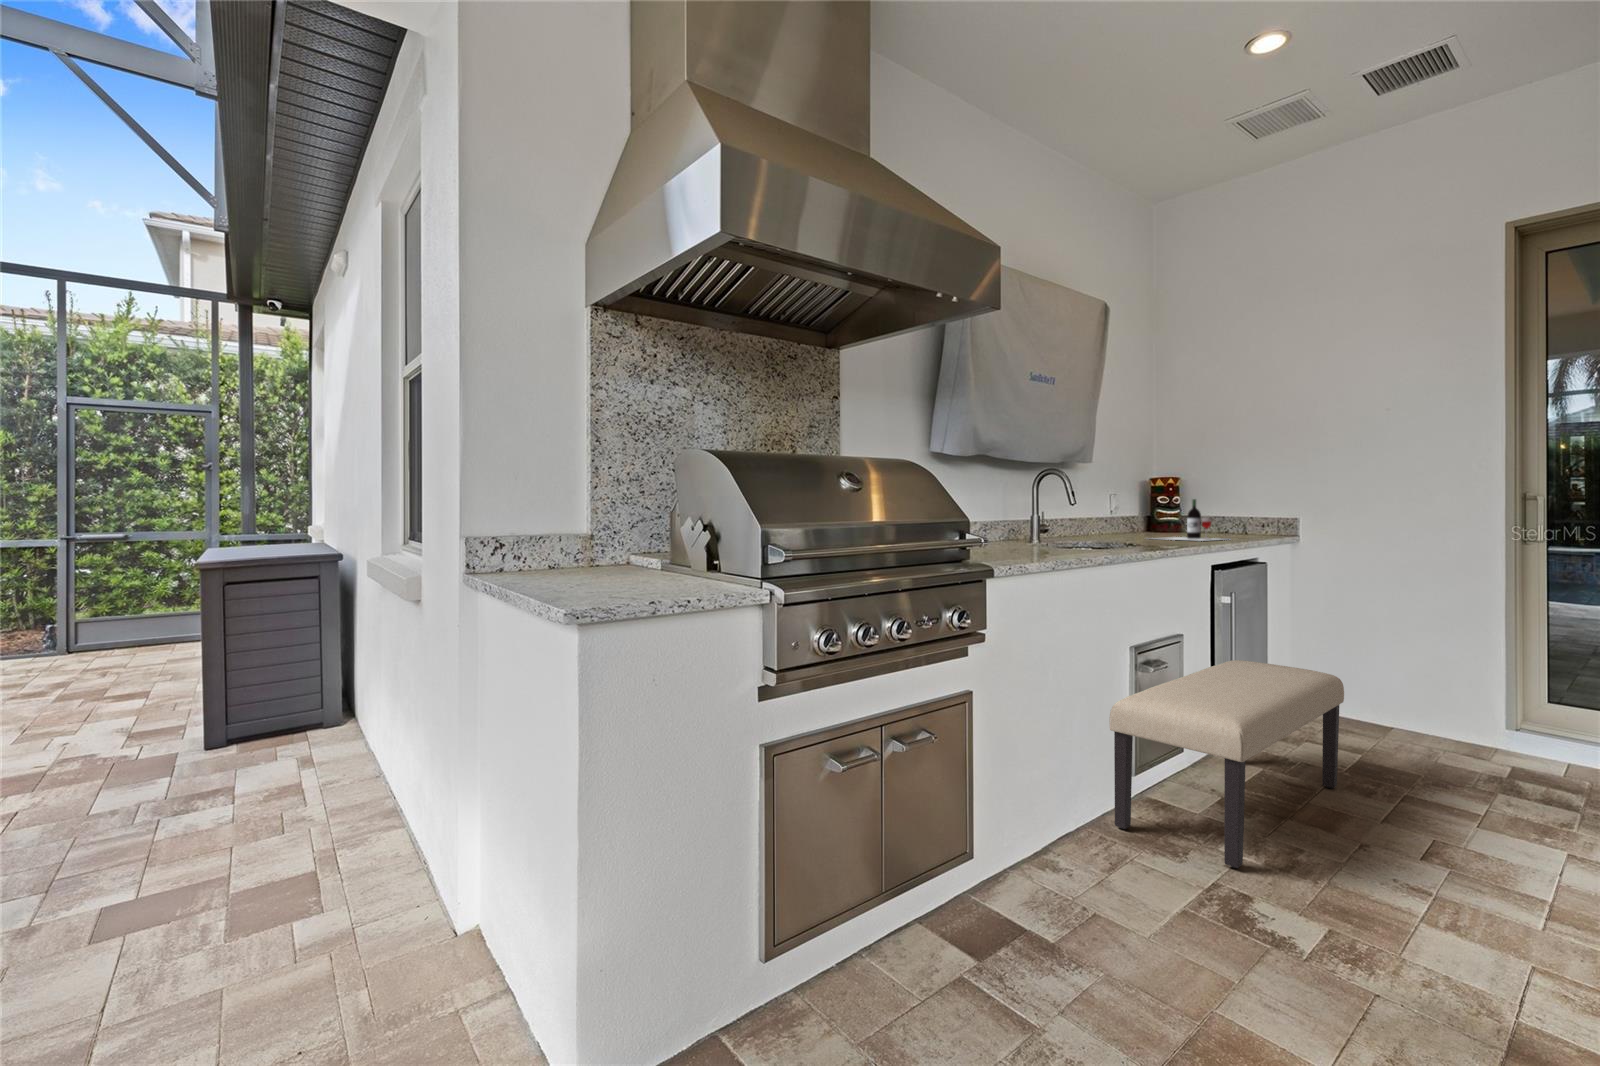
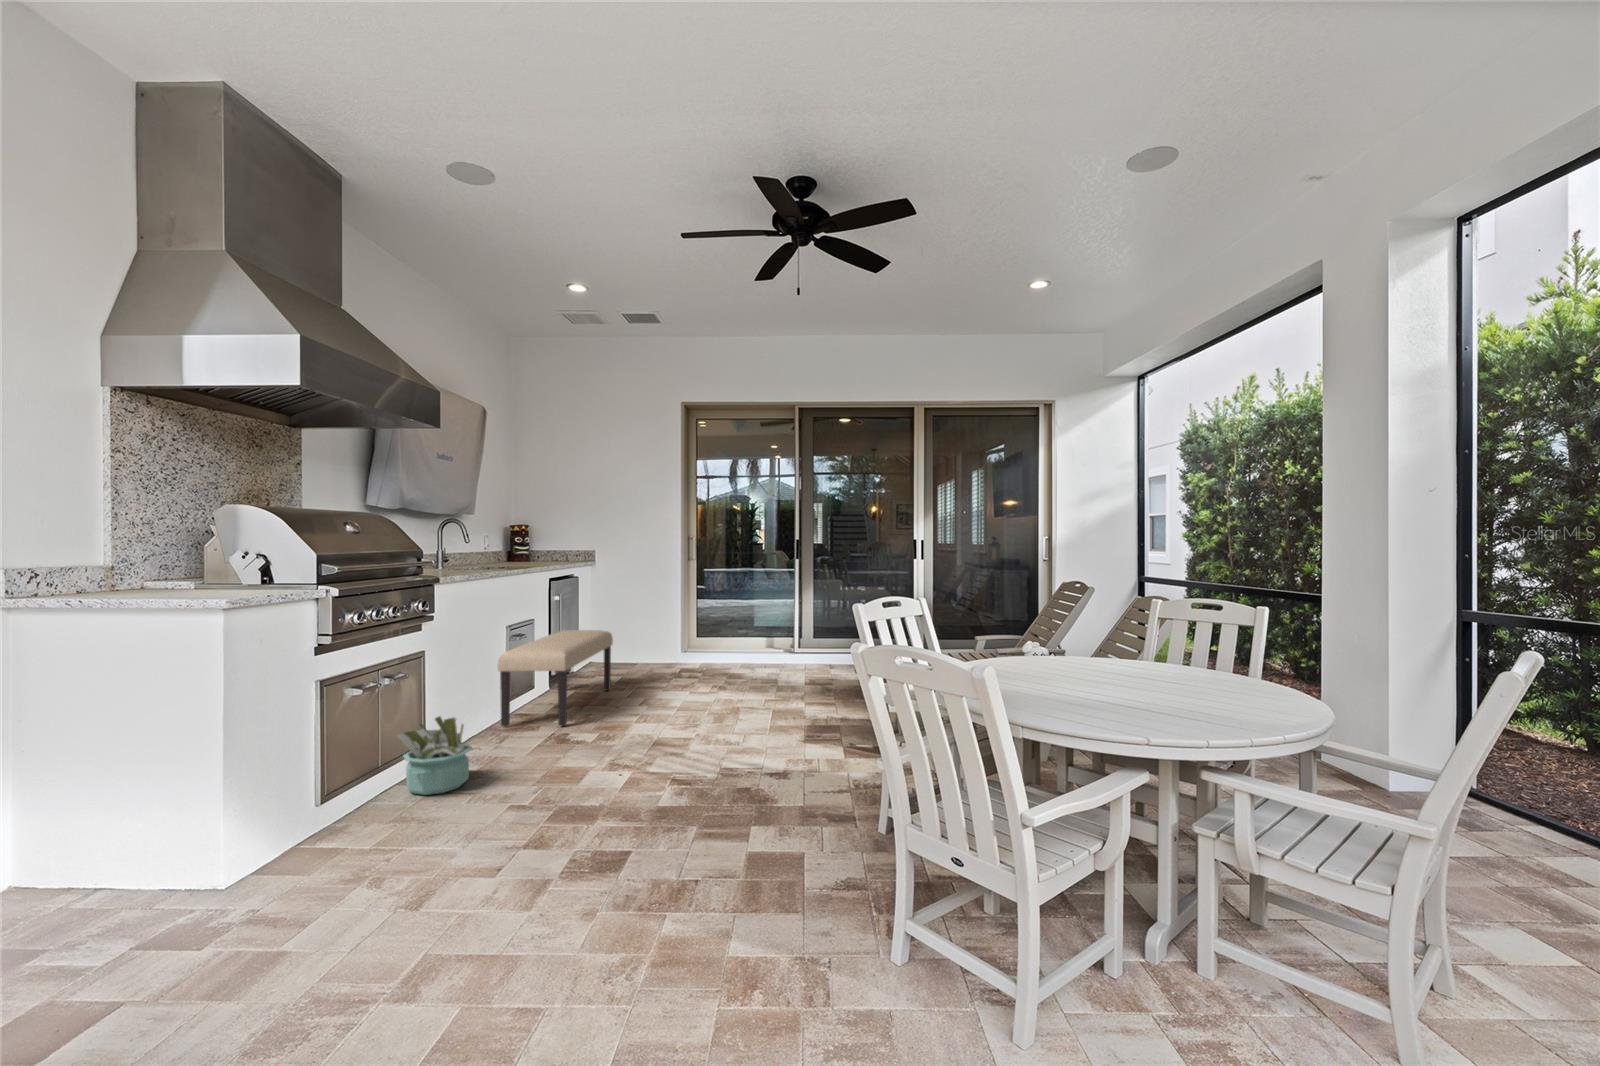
wine bottle: present [1167,499,1220,541] -> none [507,539,563,564]
decorative plant: none [906,828,1032,991] -> present [397,716,472,795]

